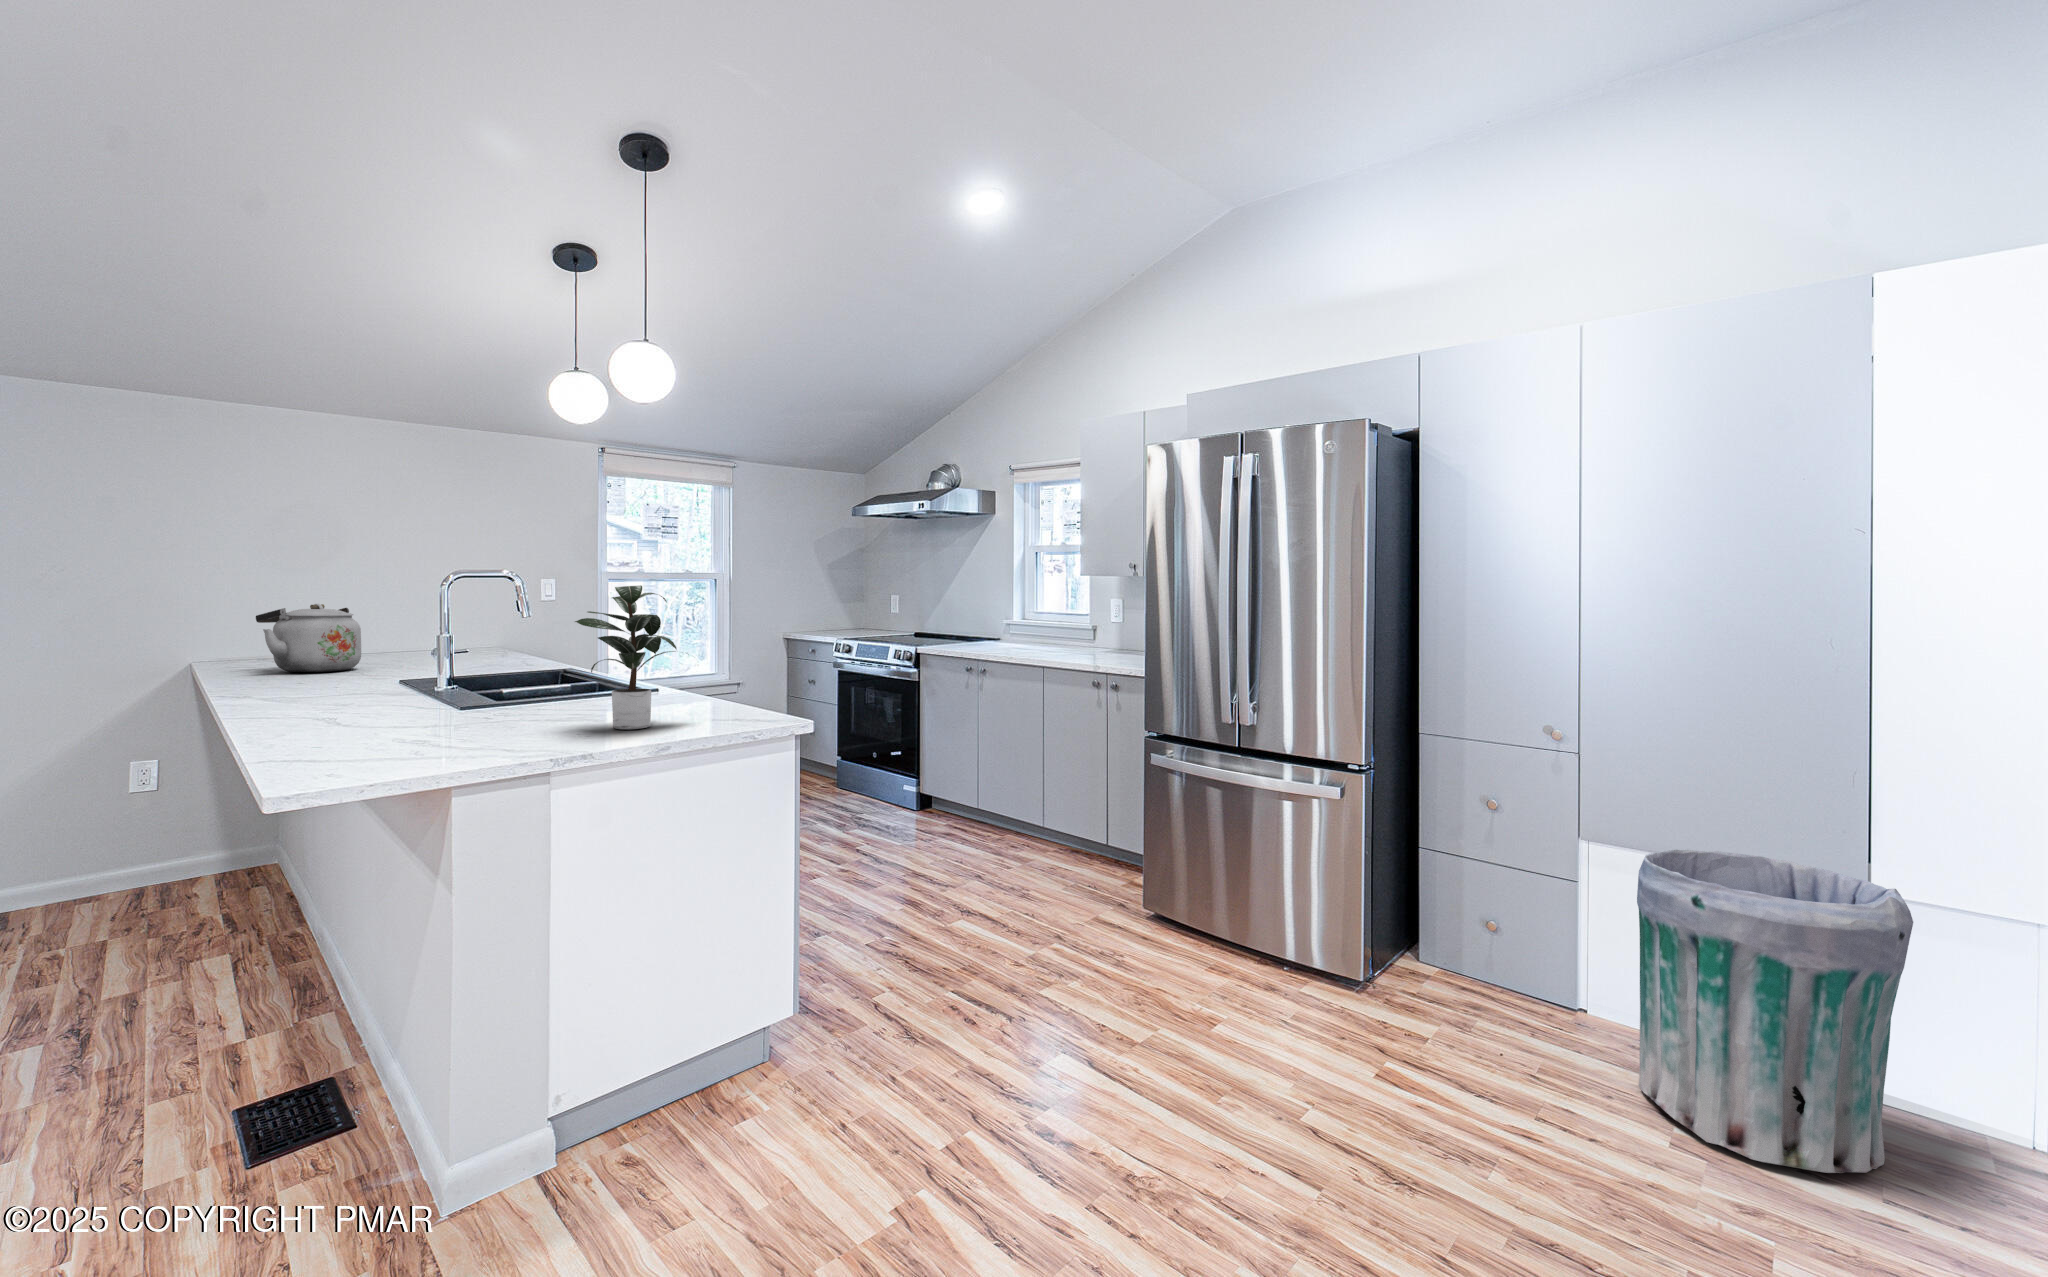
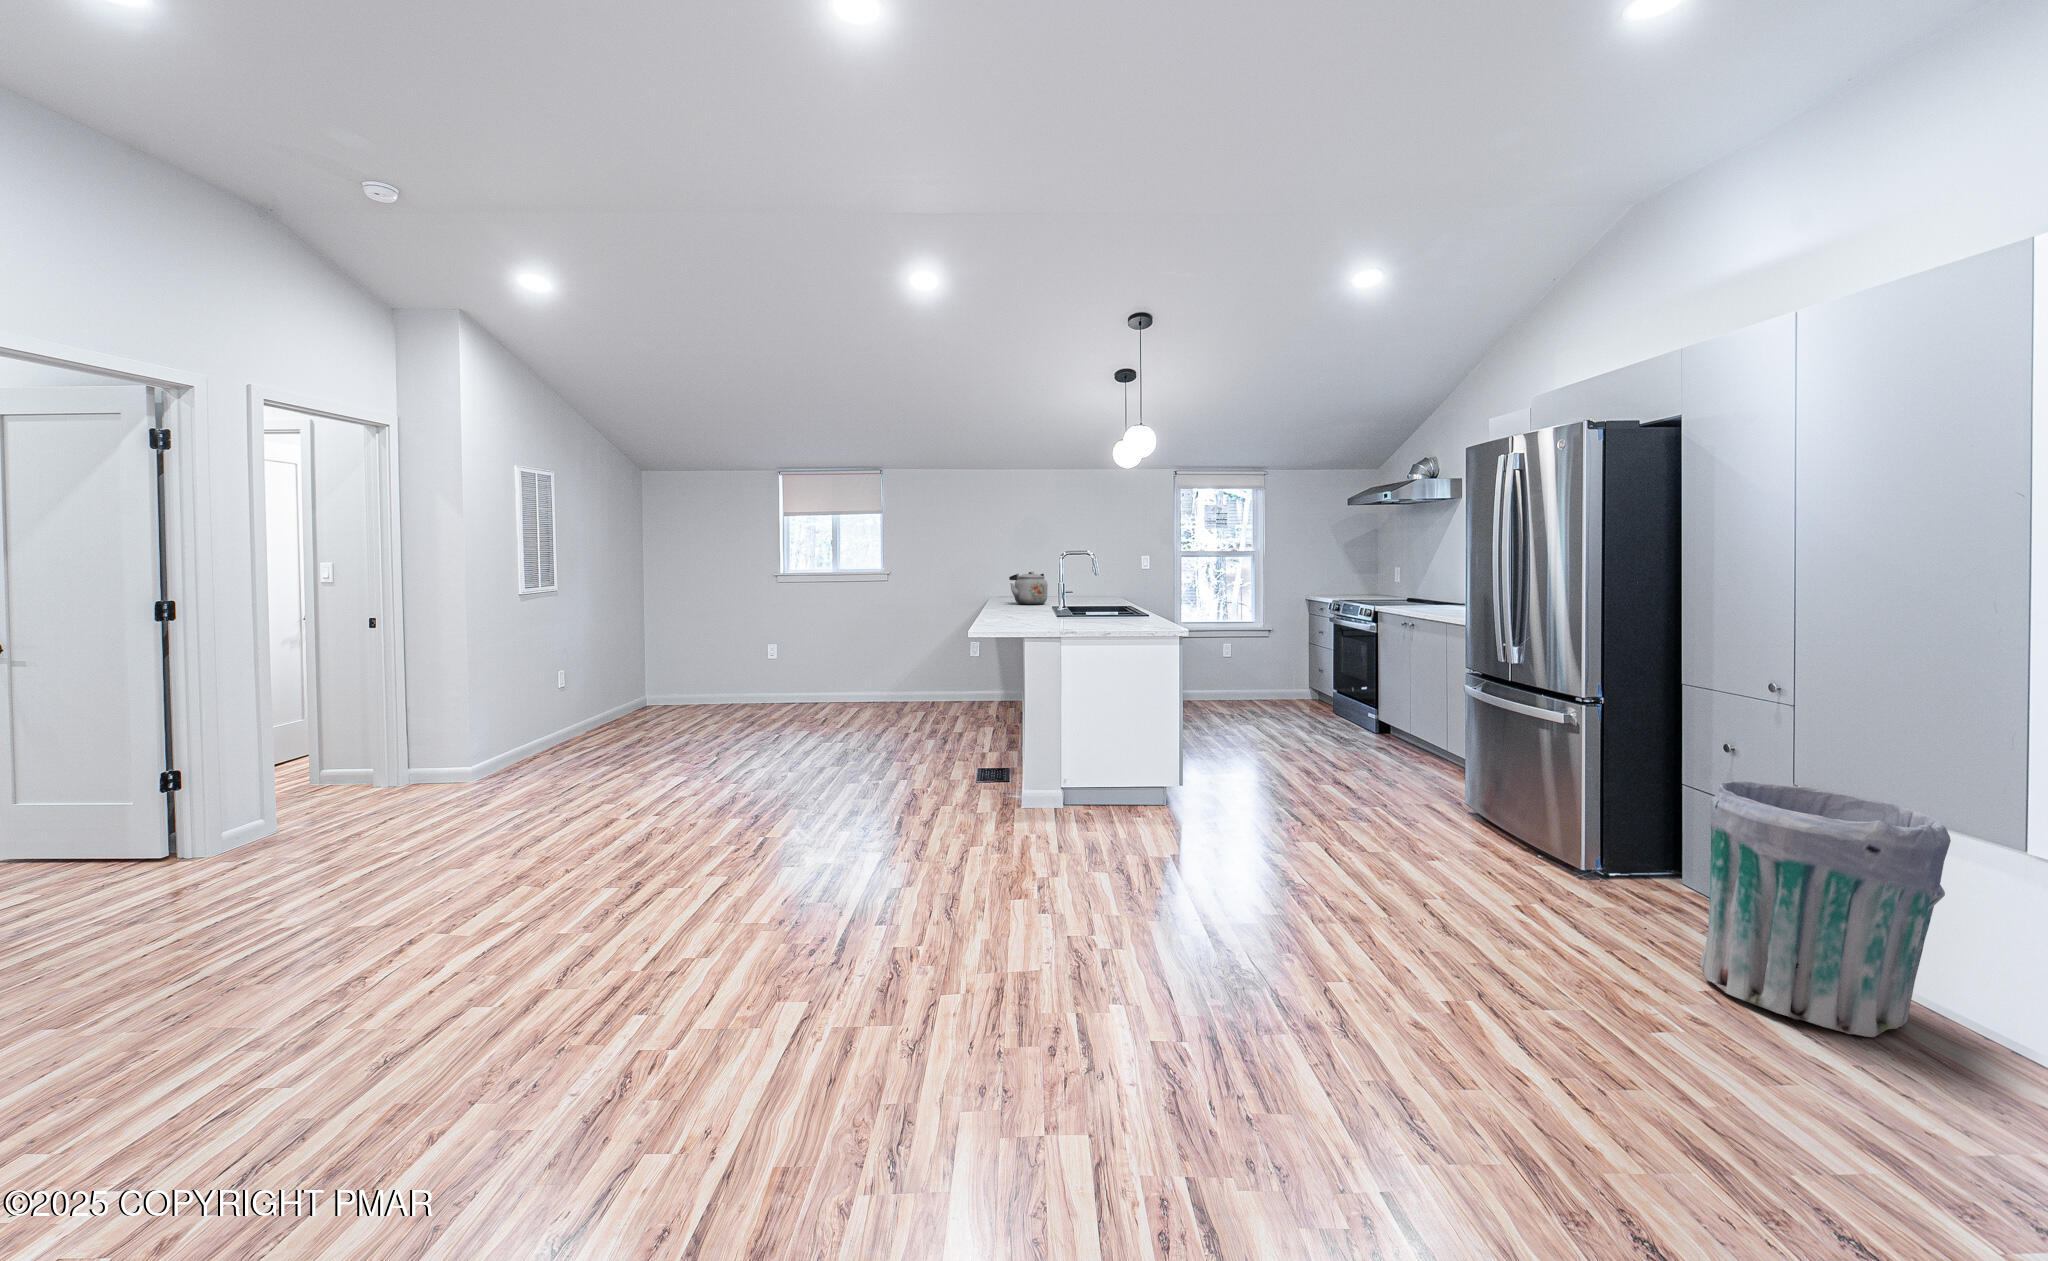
potted plant: present [575,585,677,729] -> none [1084,564,1145,631]

